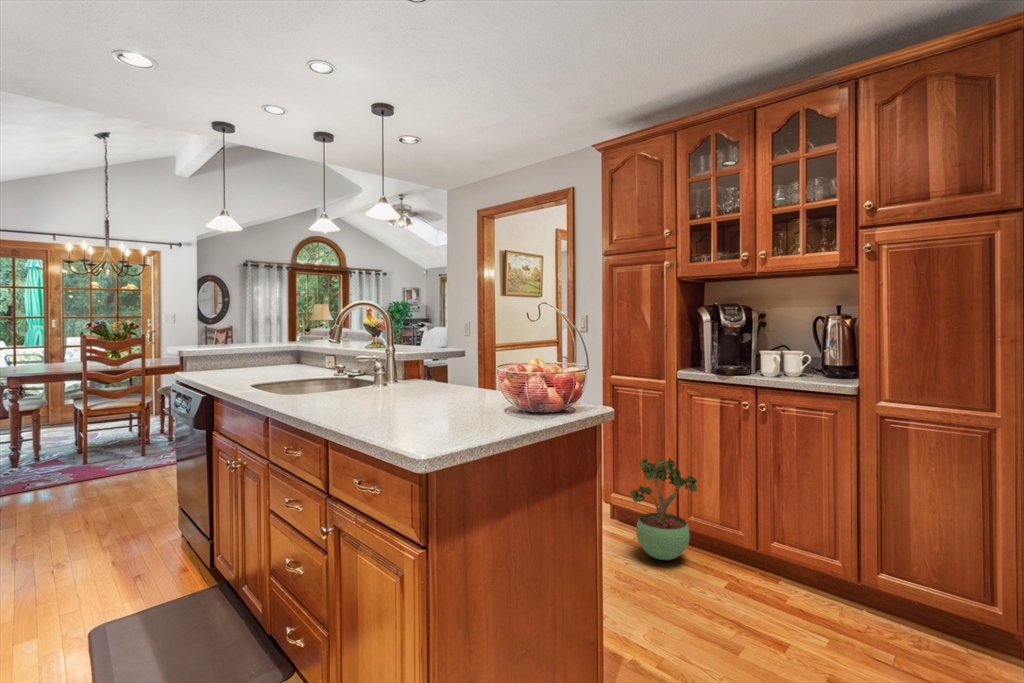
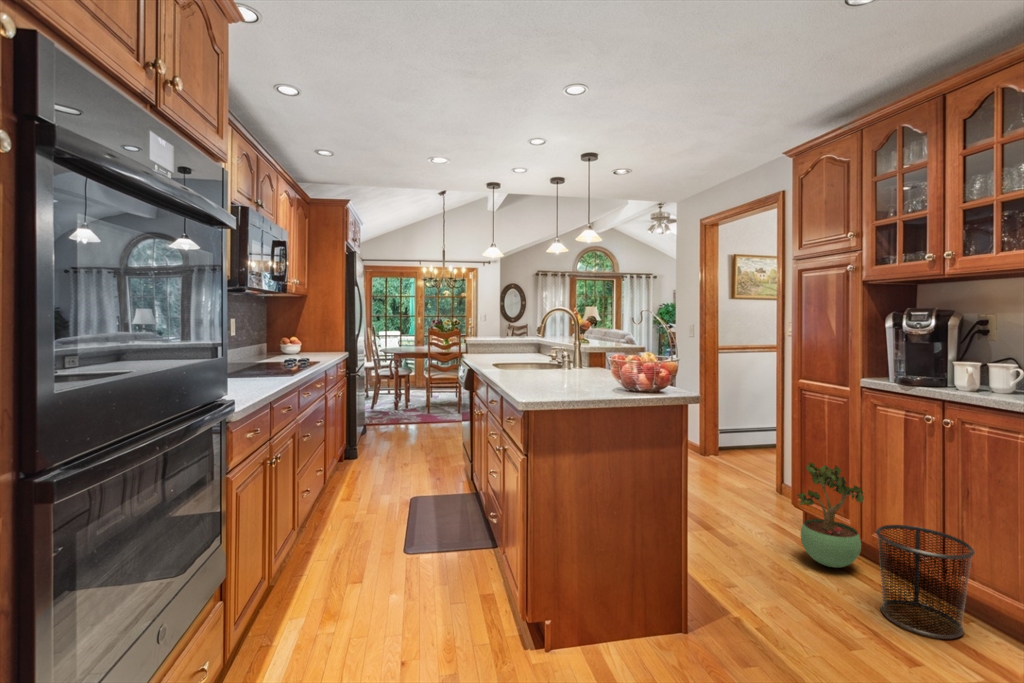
waste bin: none [722,506,803,610] -> present [876,525,975,639]

